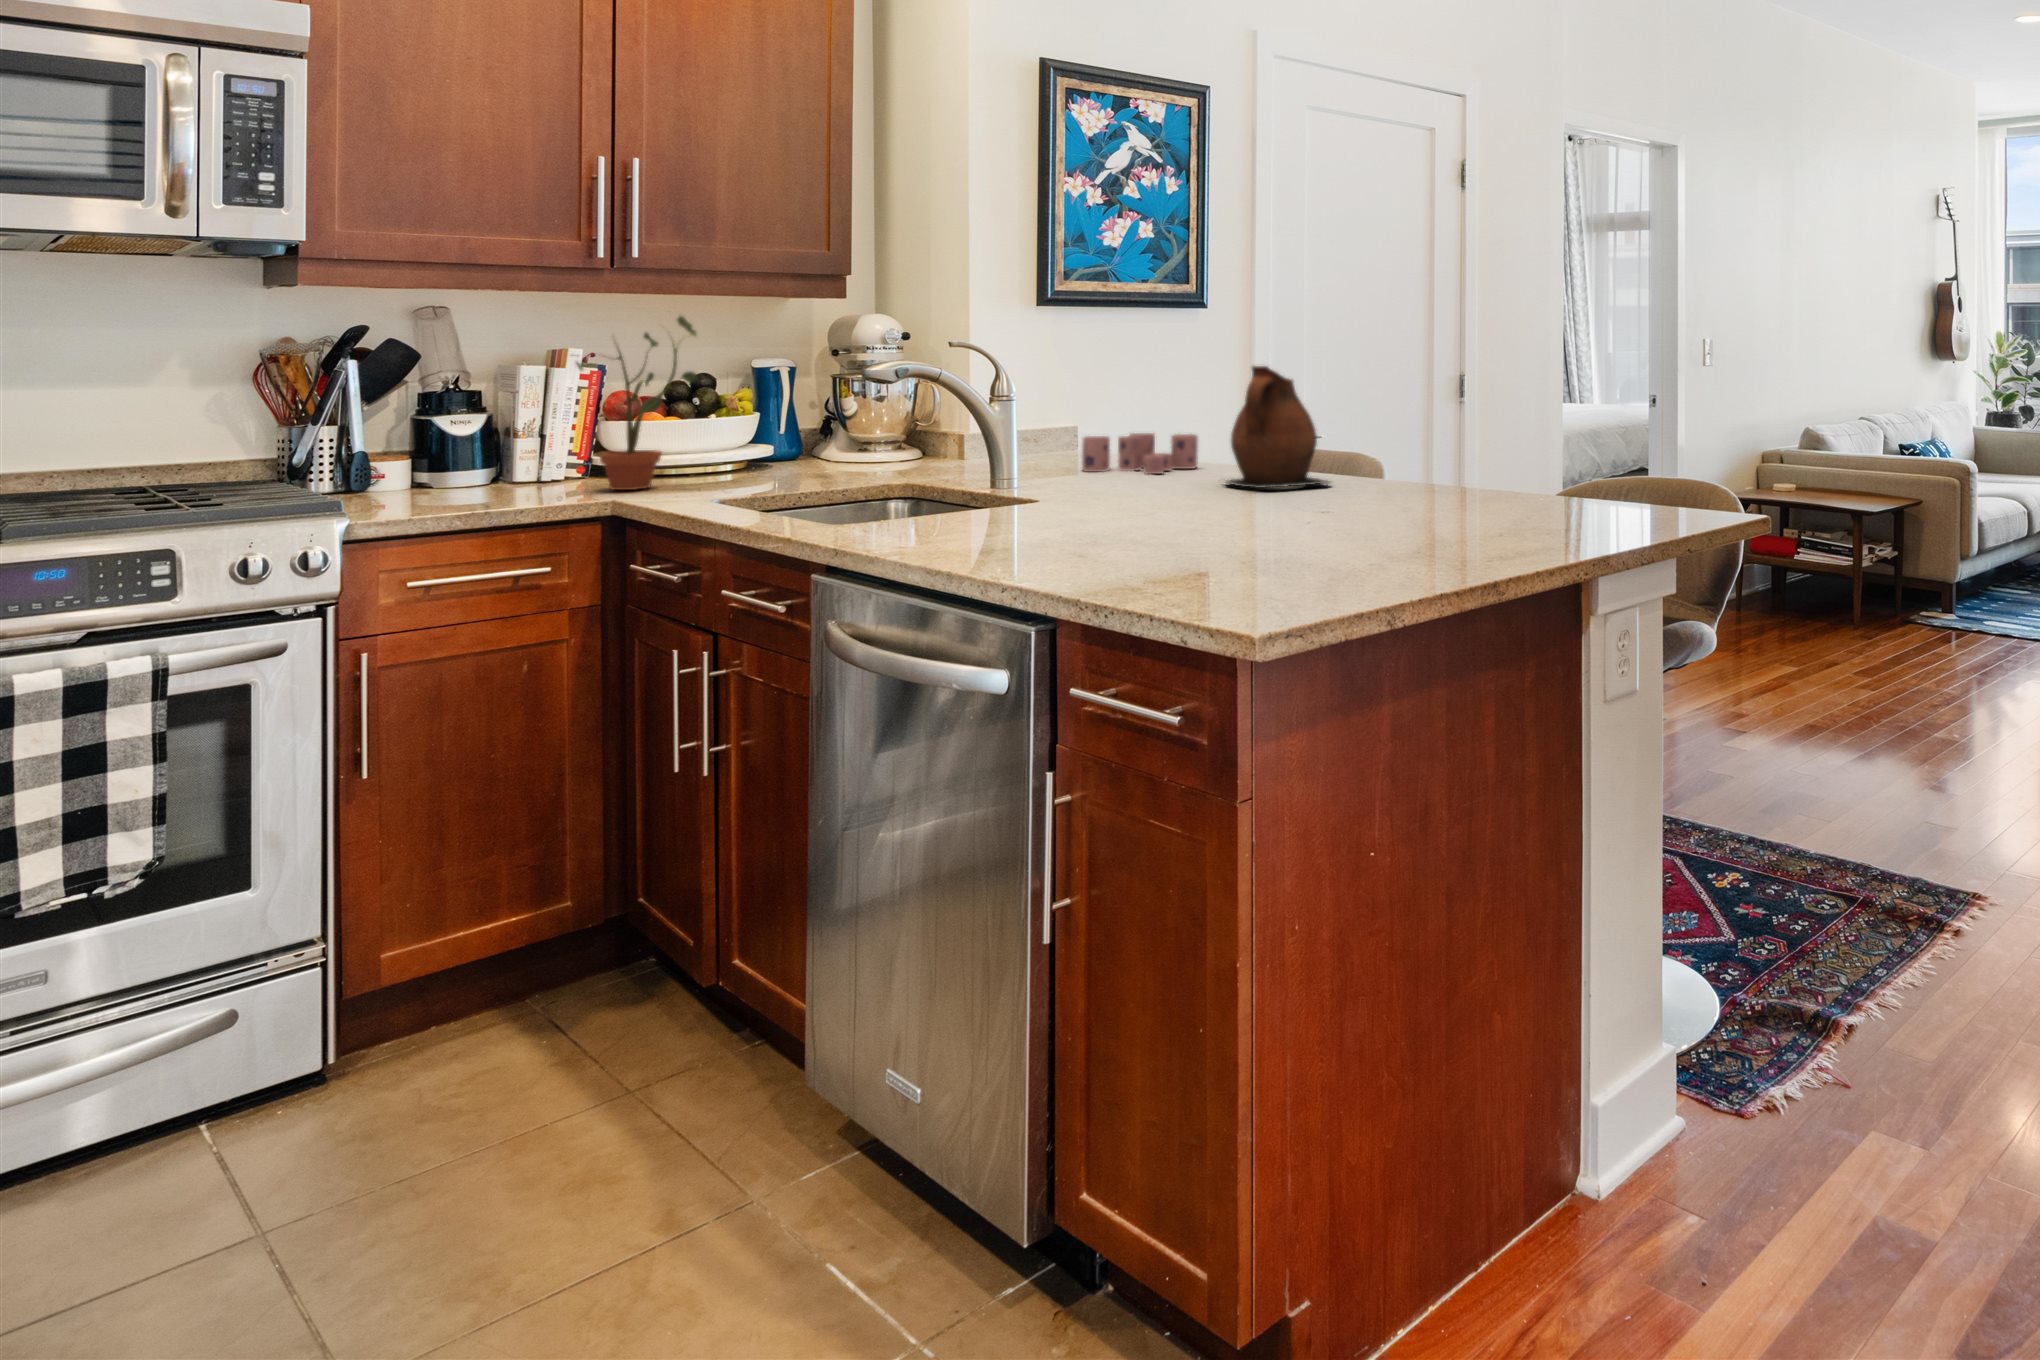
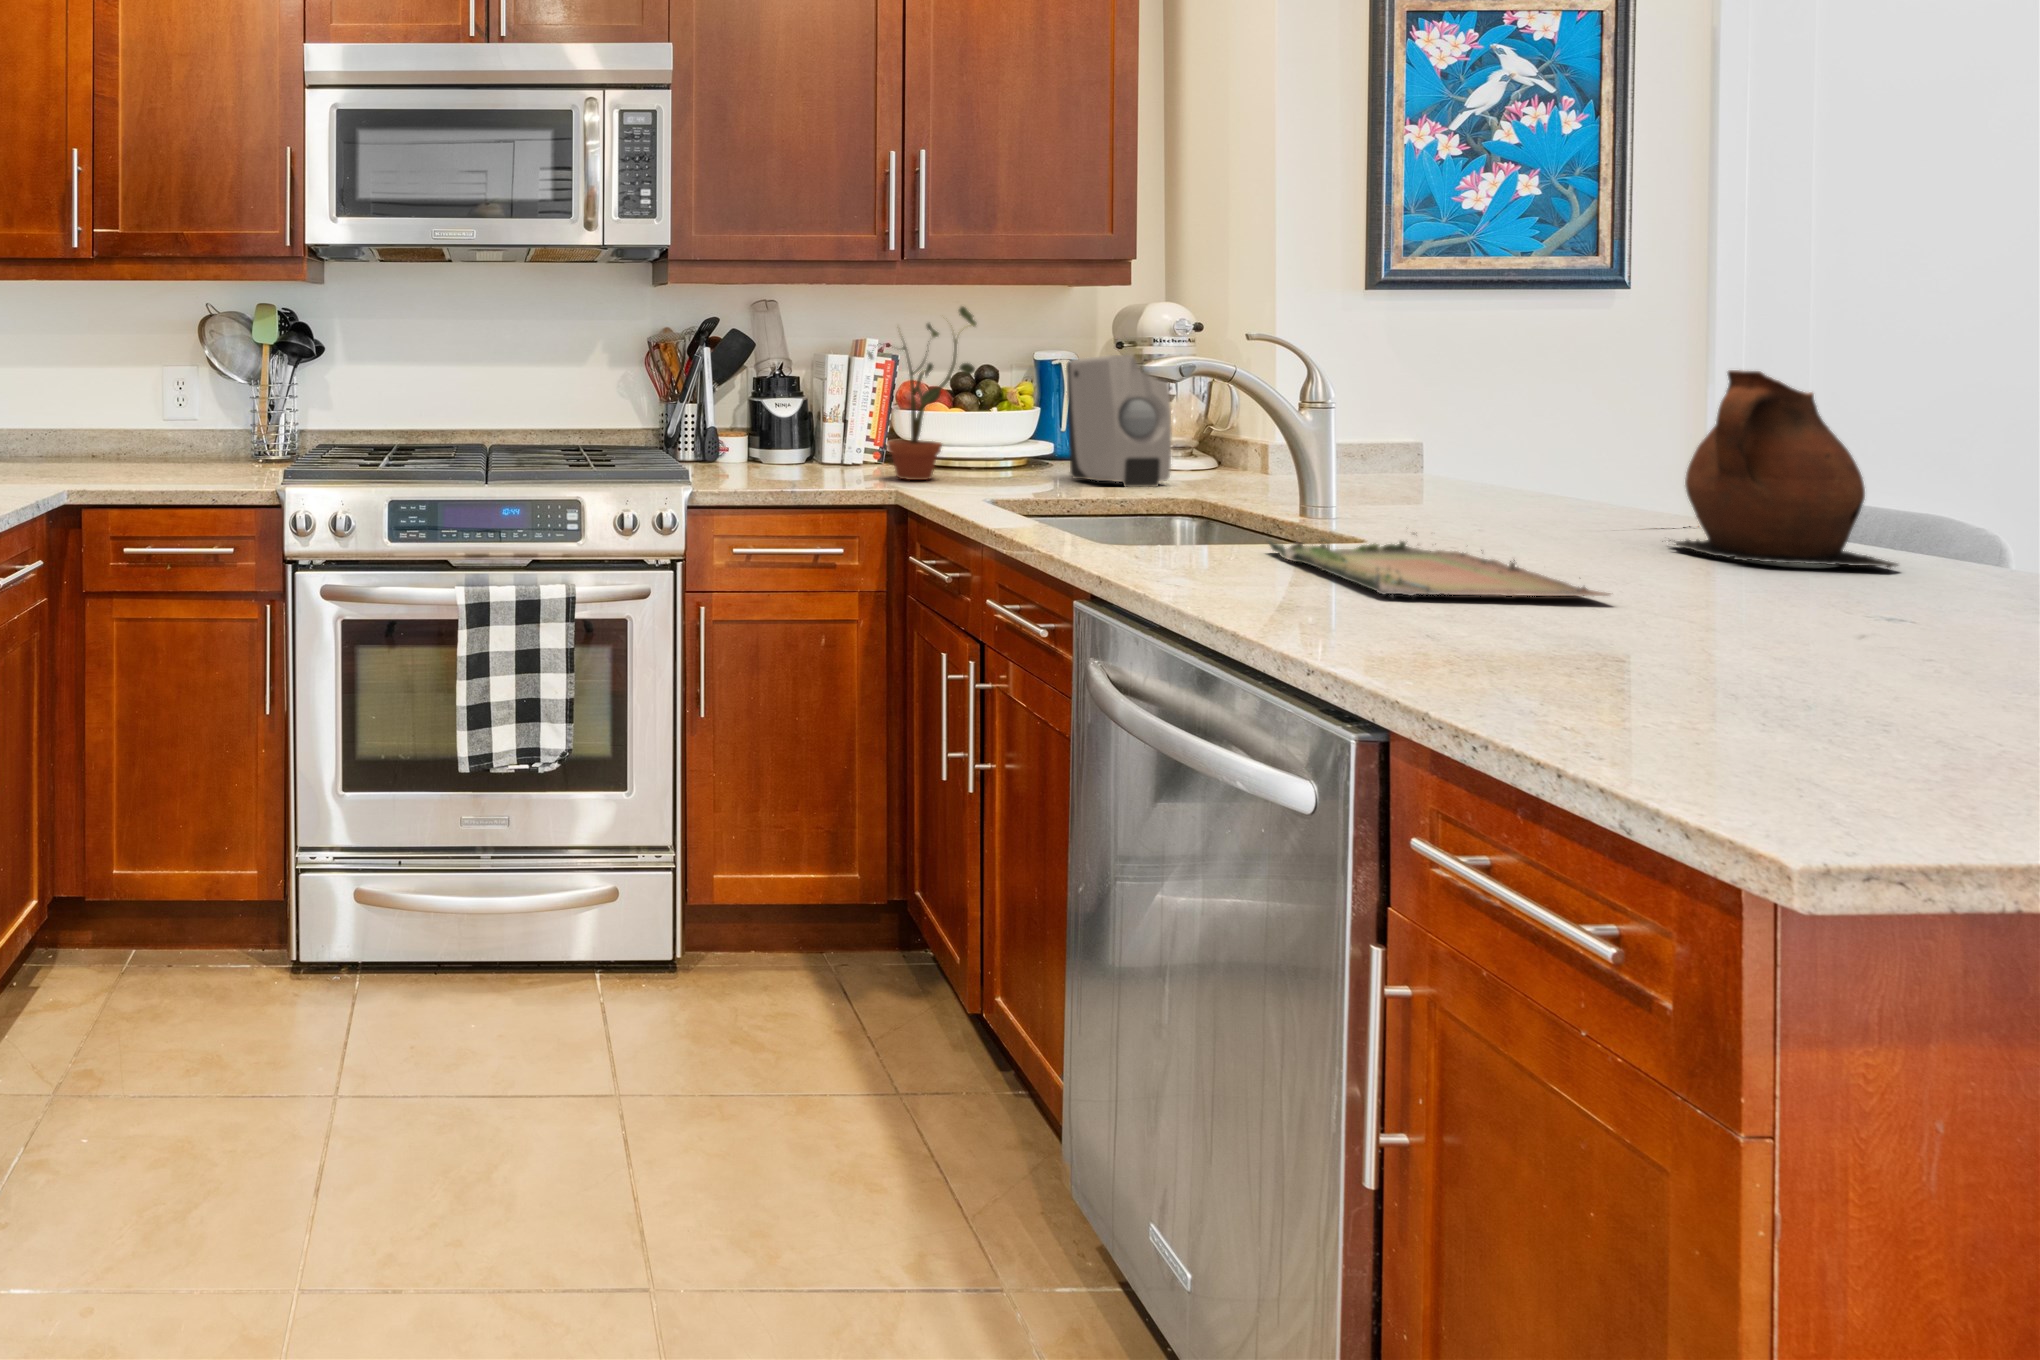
soap dispenser: none [790,361,887,479] -> present [1066,355,1172,487]
candle: present [1082,433,1198,474] -> none [1429,459,1619,520]
tray: none [969,486,1188,535] -> present [1268,538,1610,596]

